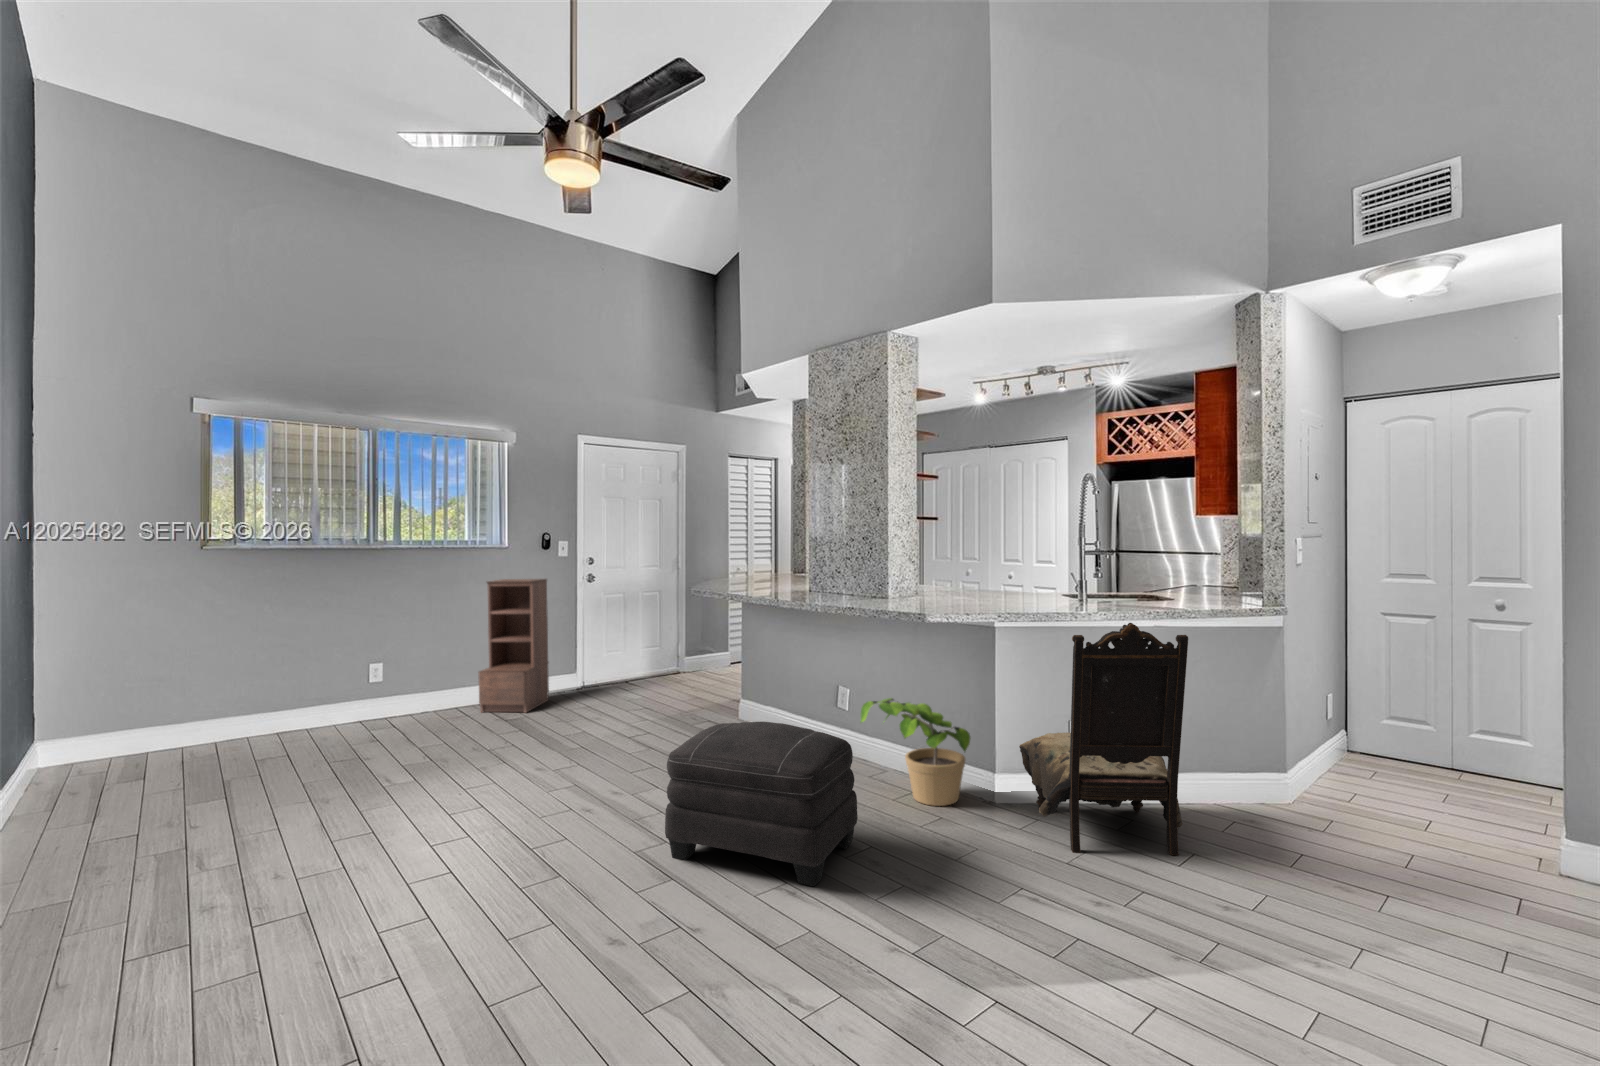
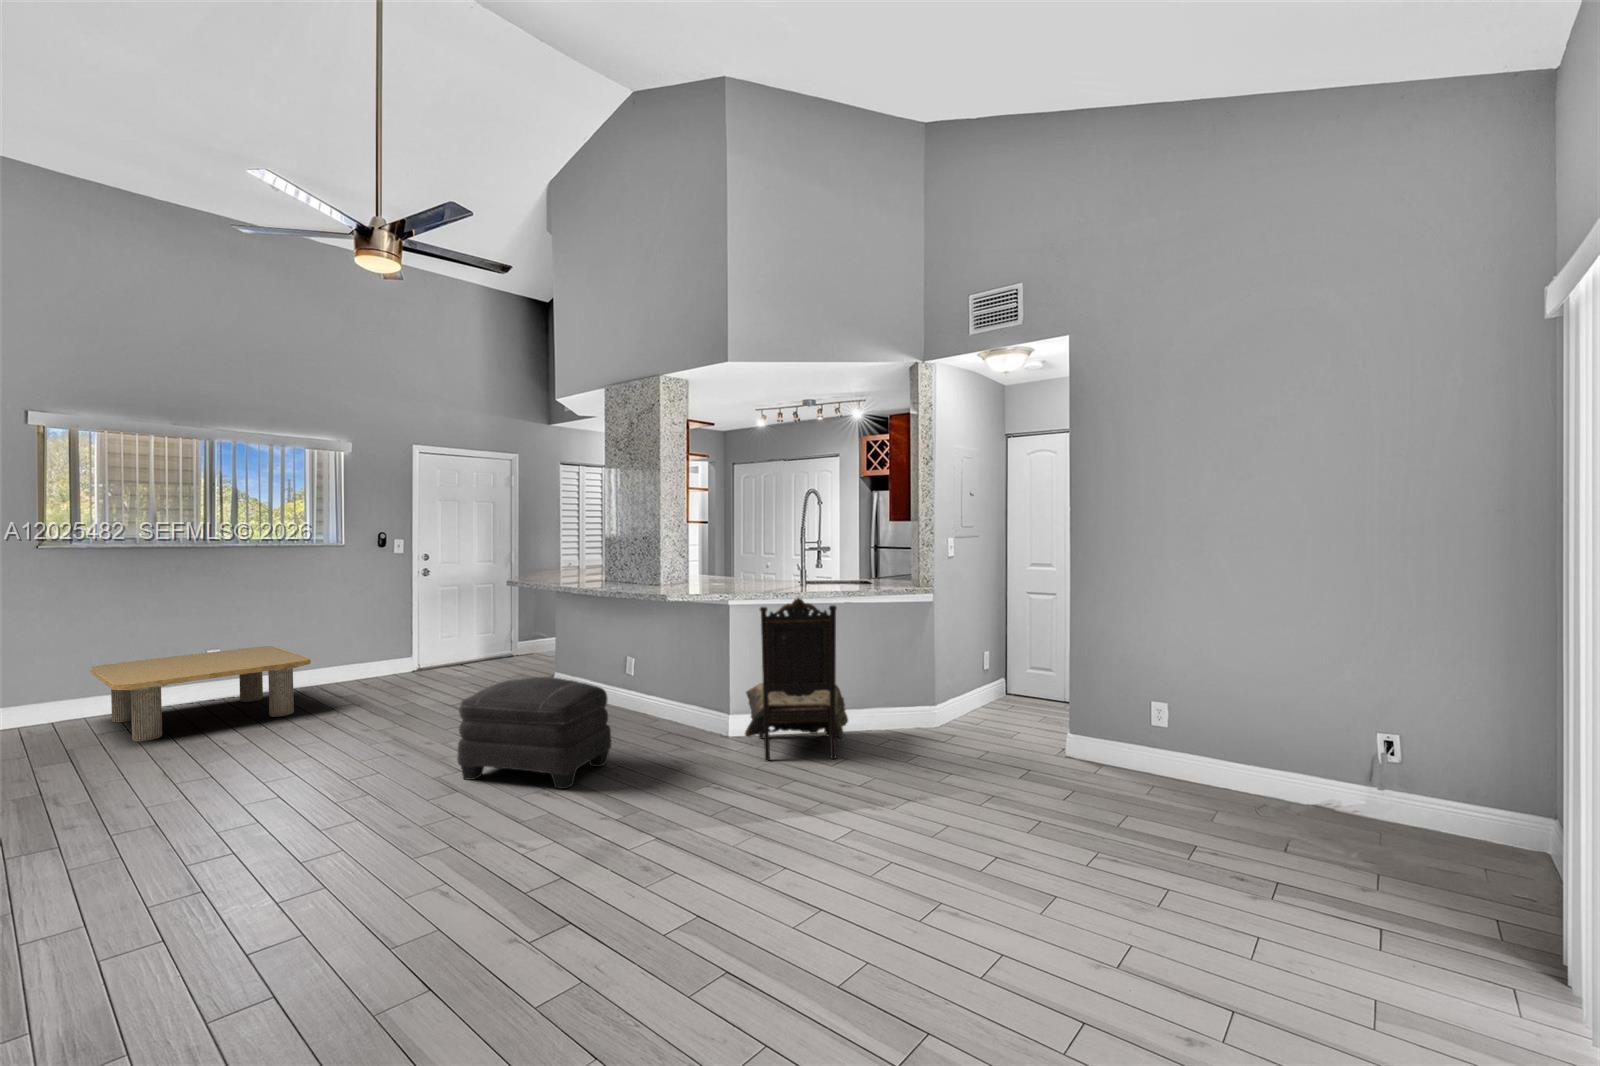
bookshelf: present [478,579,549,713] -> none [315,573,384,692]
coffee table: none [254,660,477,773] -> present [90,646,311,741]
potted plant: present [861,698,971,806] -> none [622,659,711,739]

